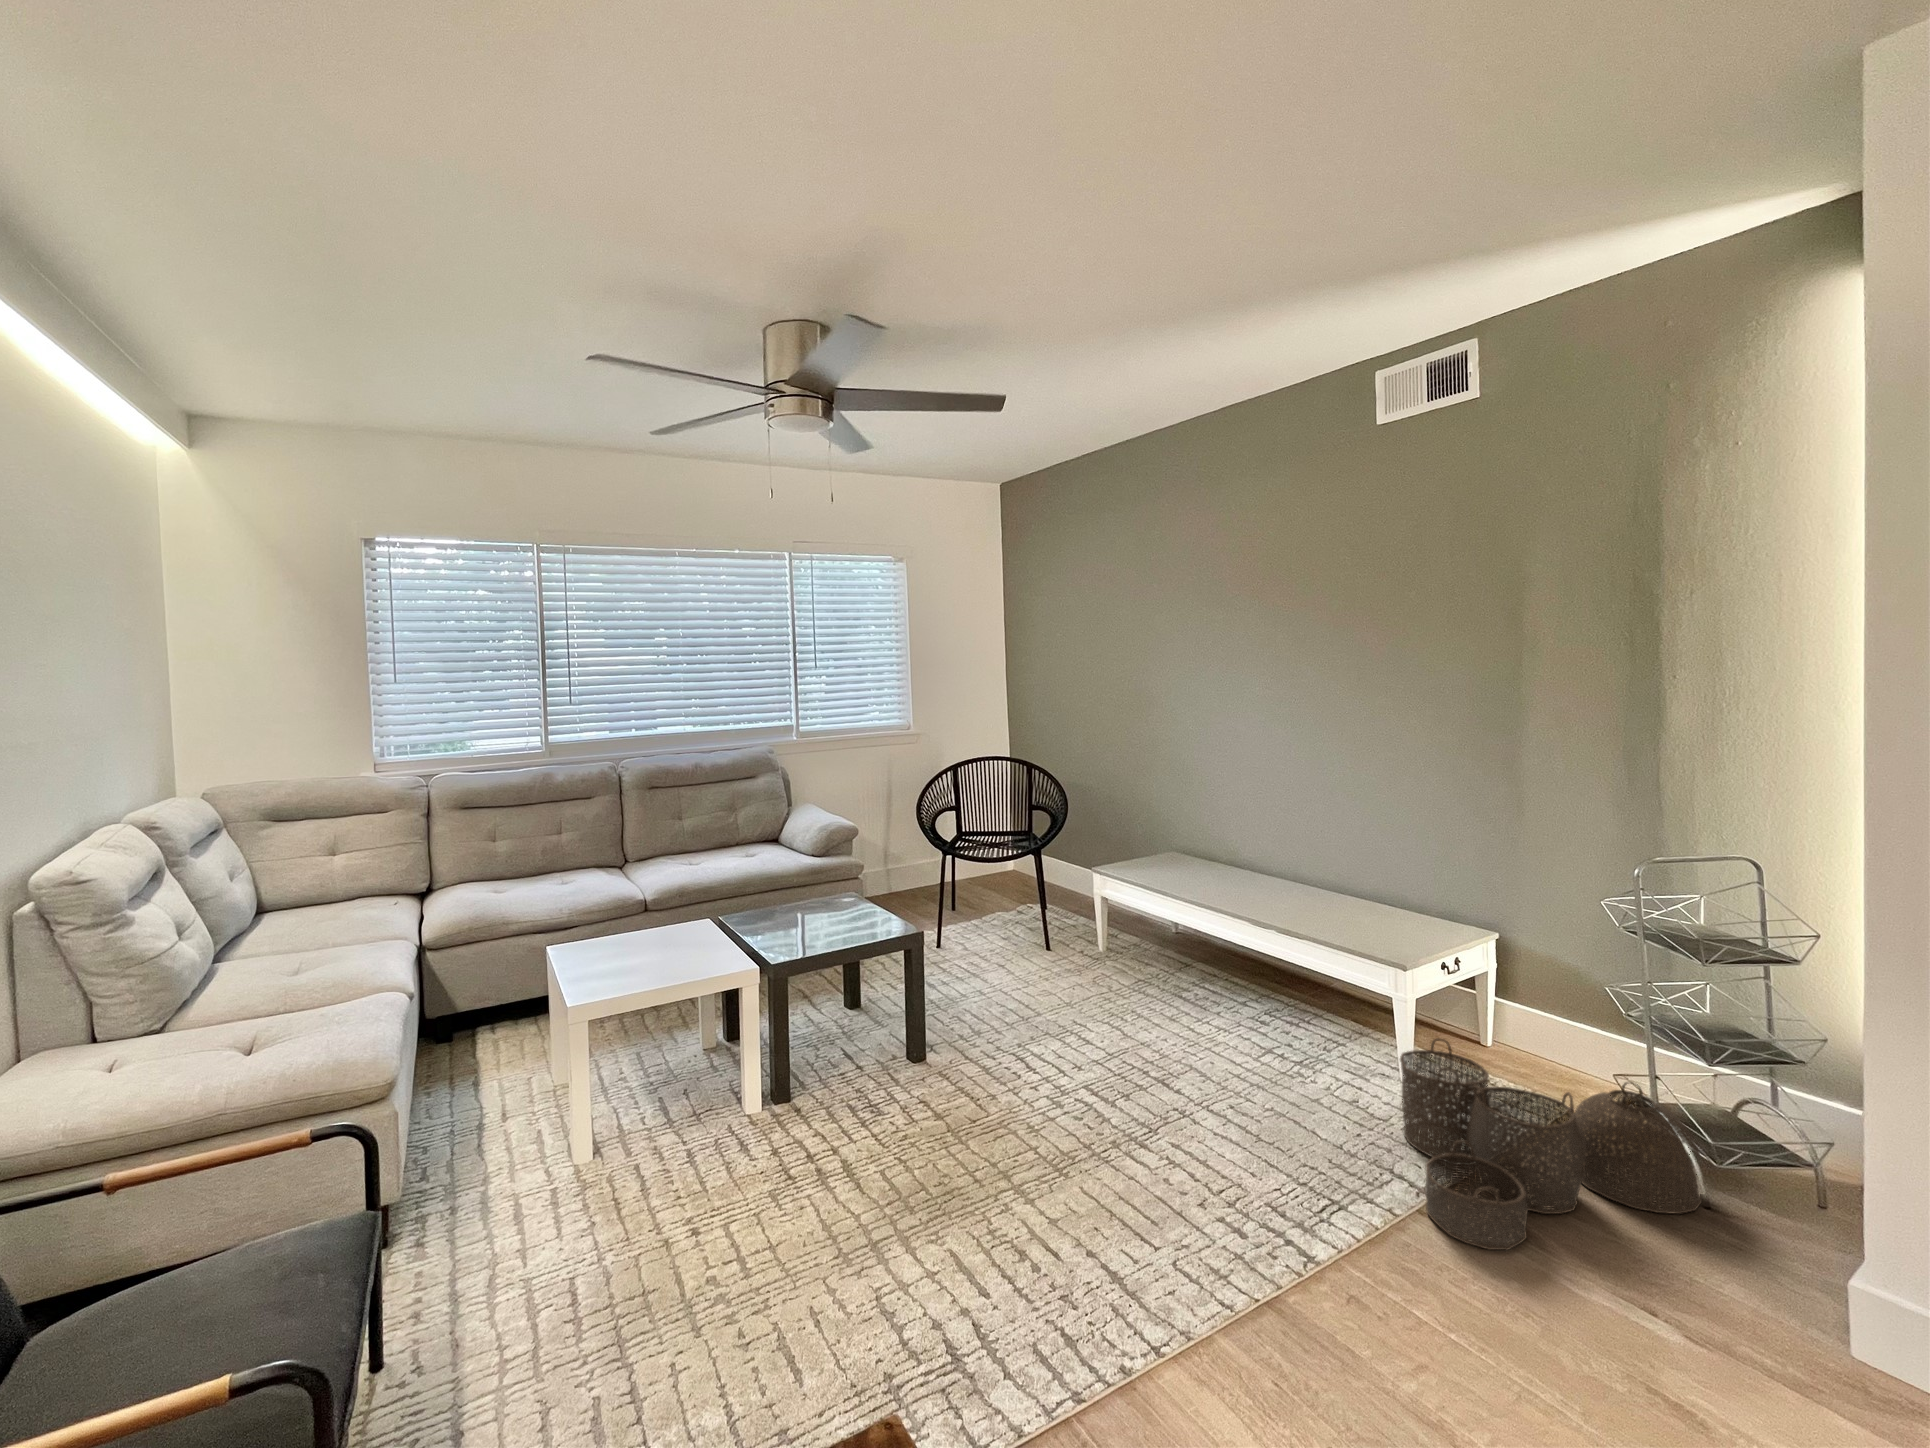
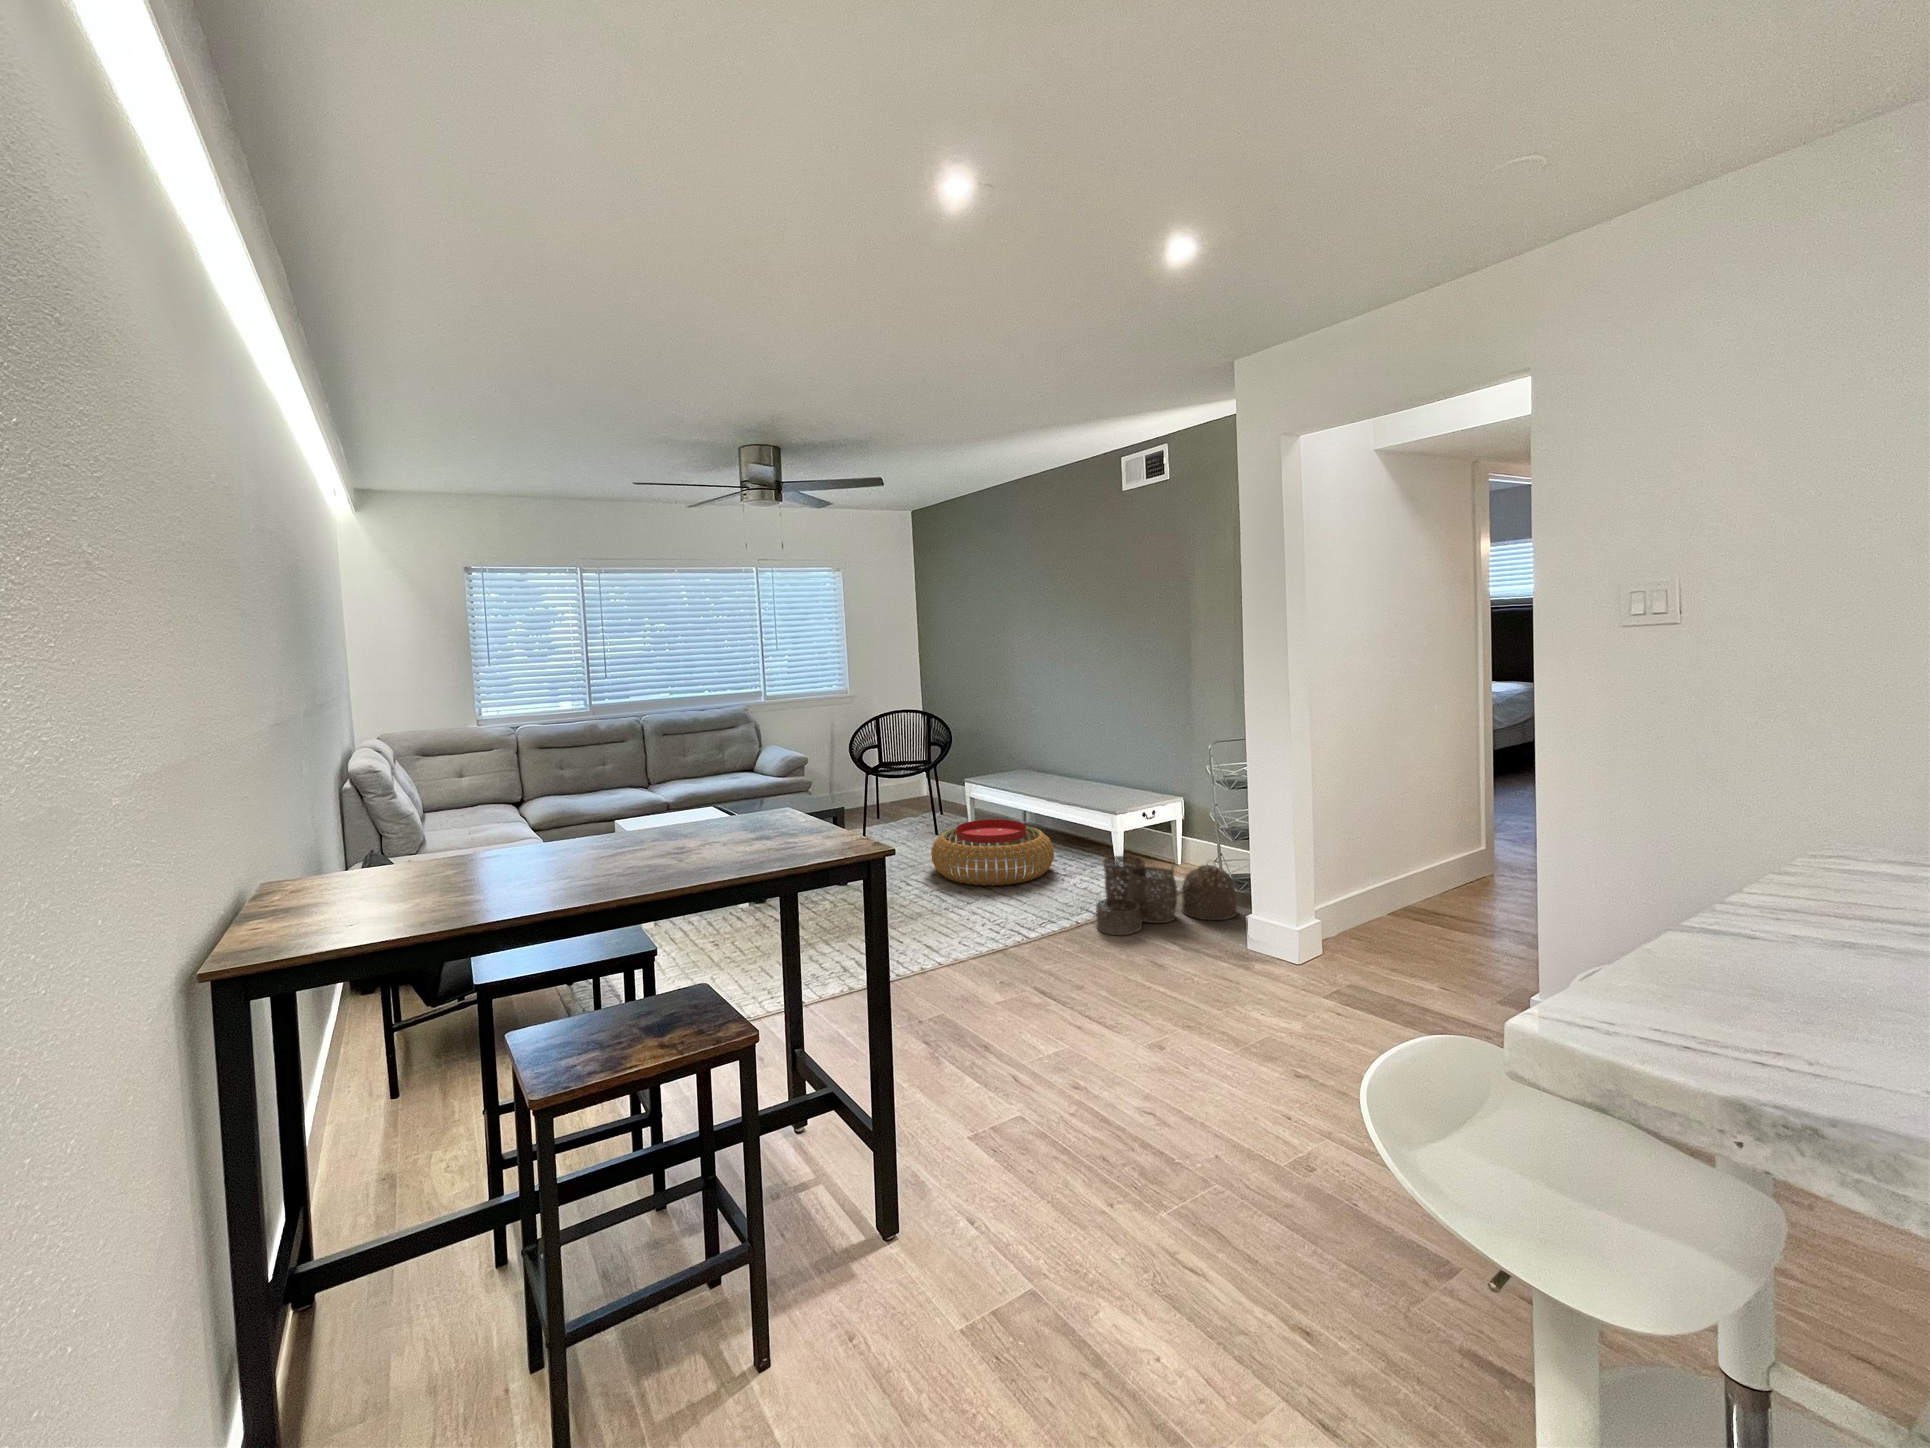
pouf: none [1059,948,1270,1077] -> present [931,820,1054,886]

